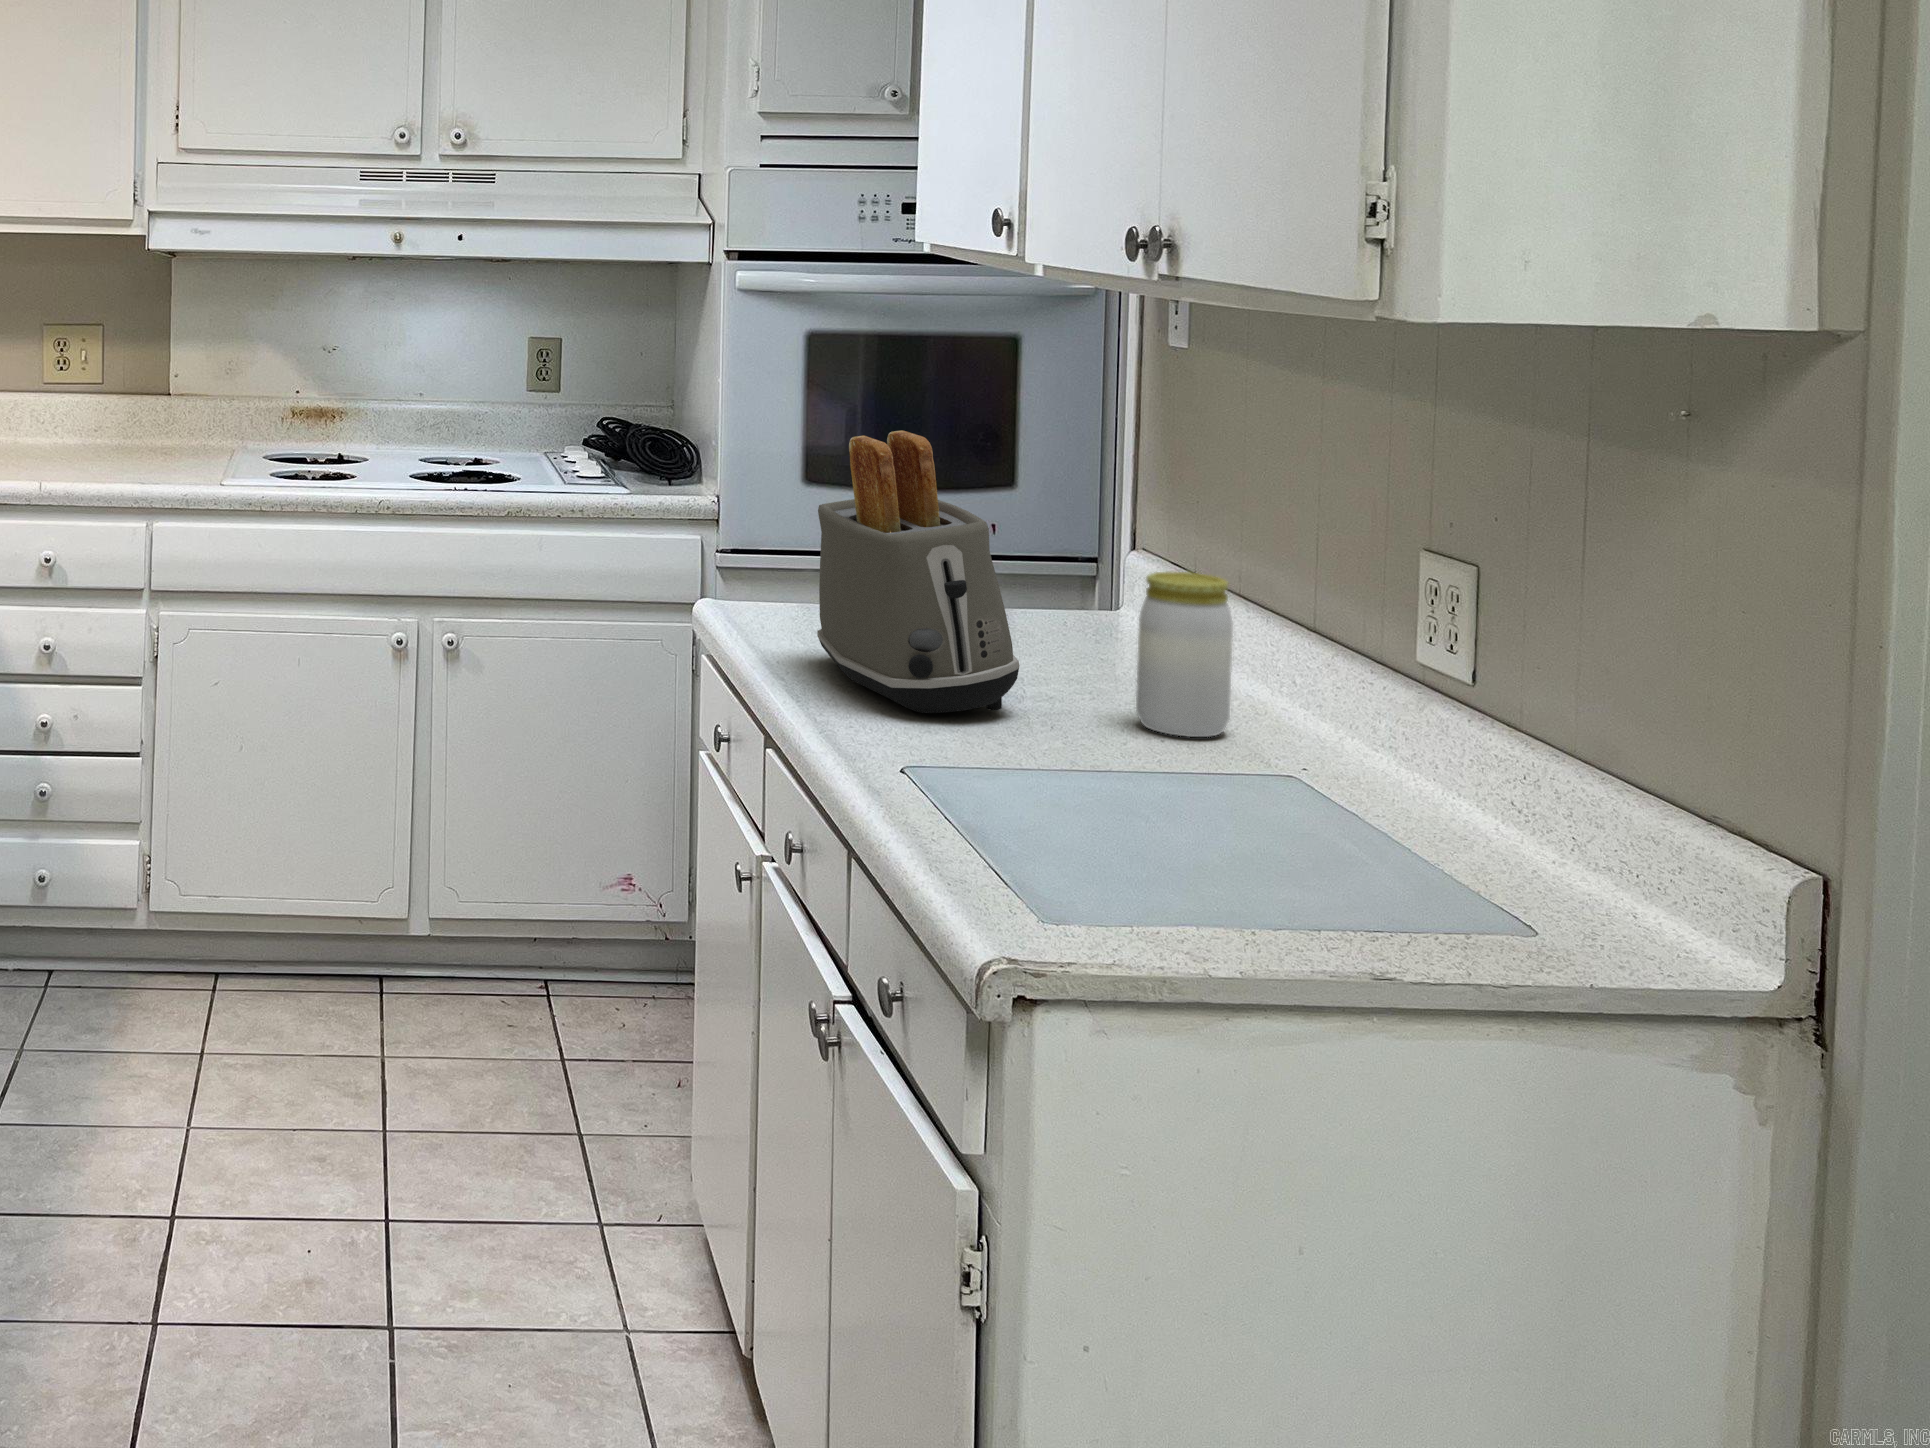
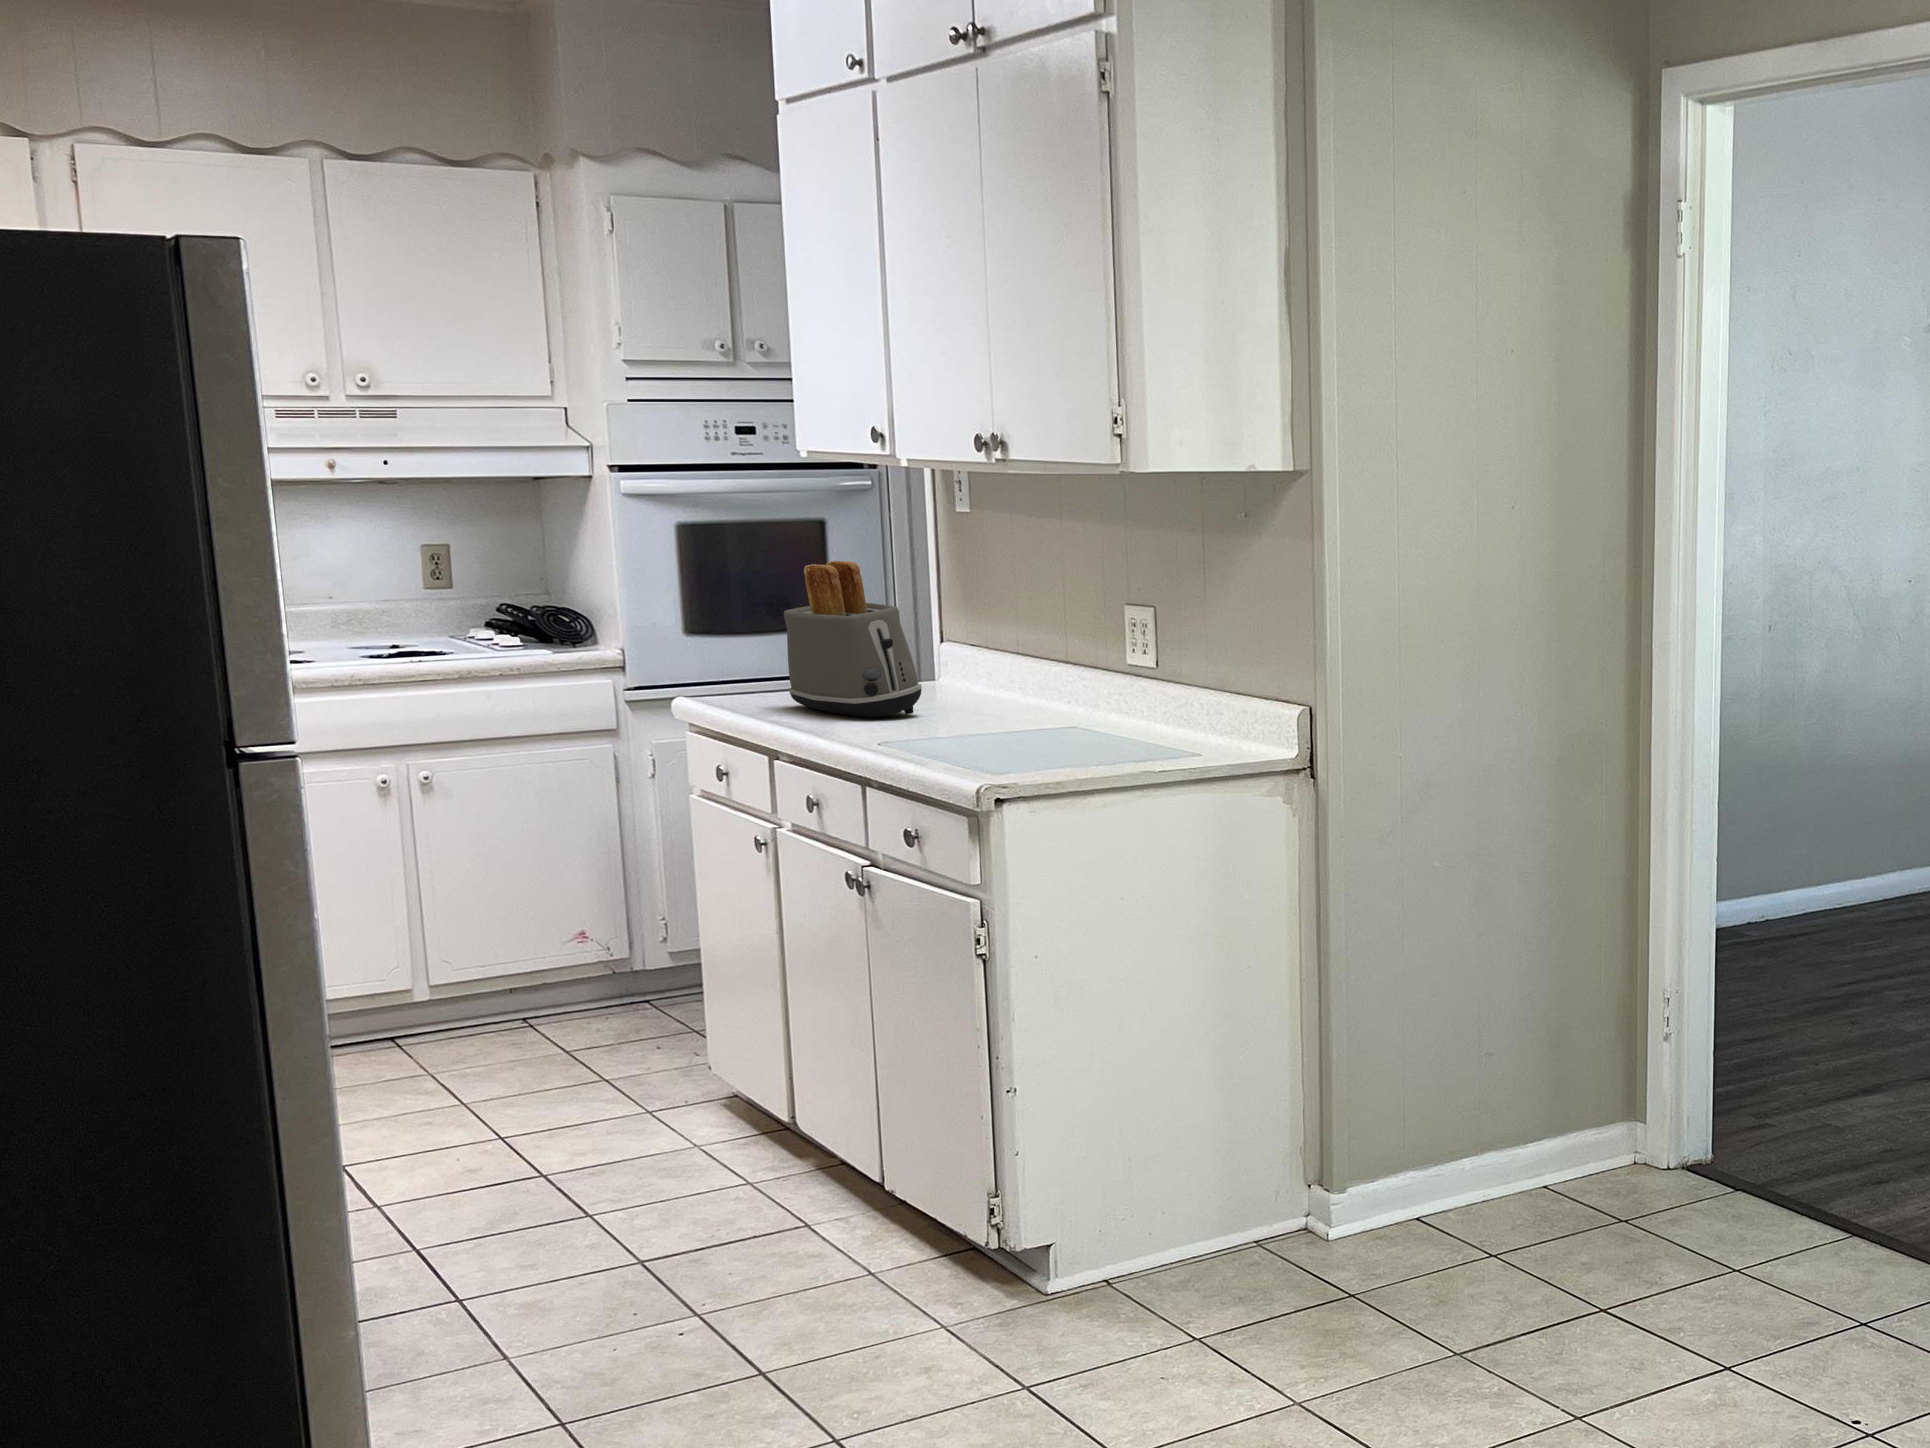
jar: present [1136,572,1233,737] -> none [982,630,1032,715]

